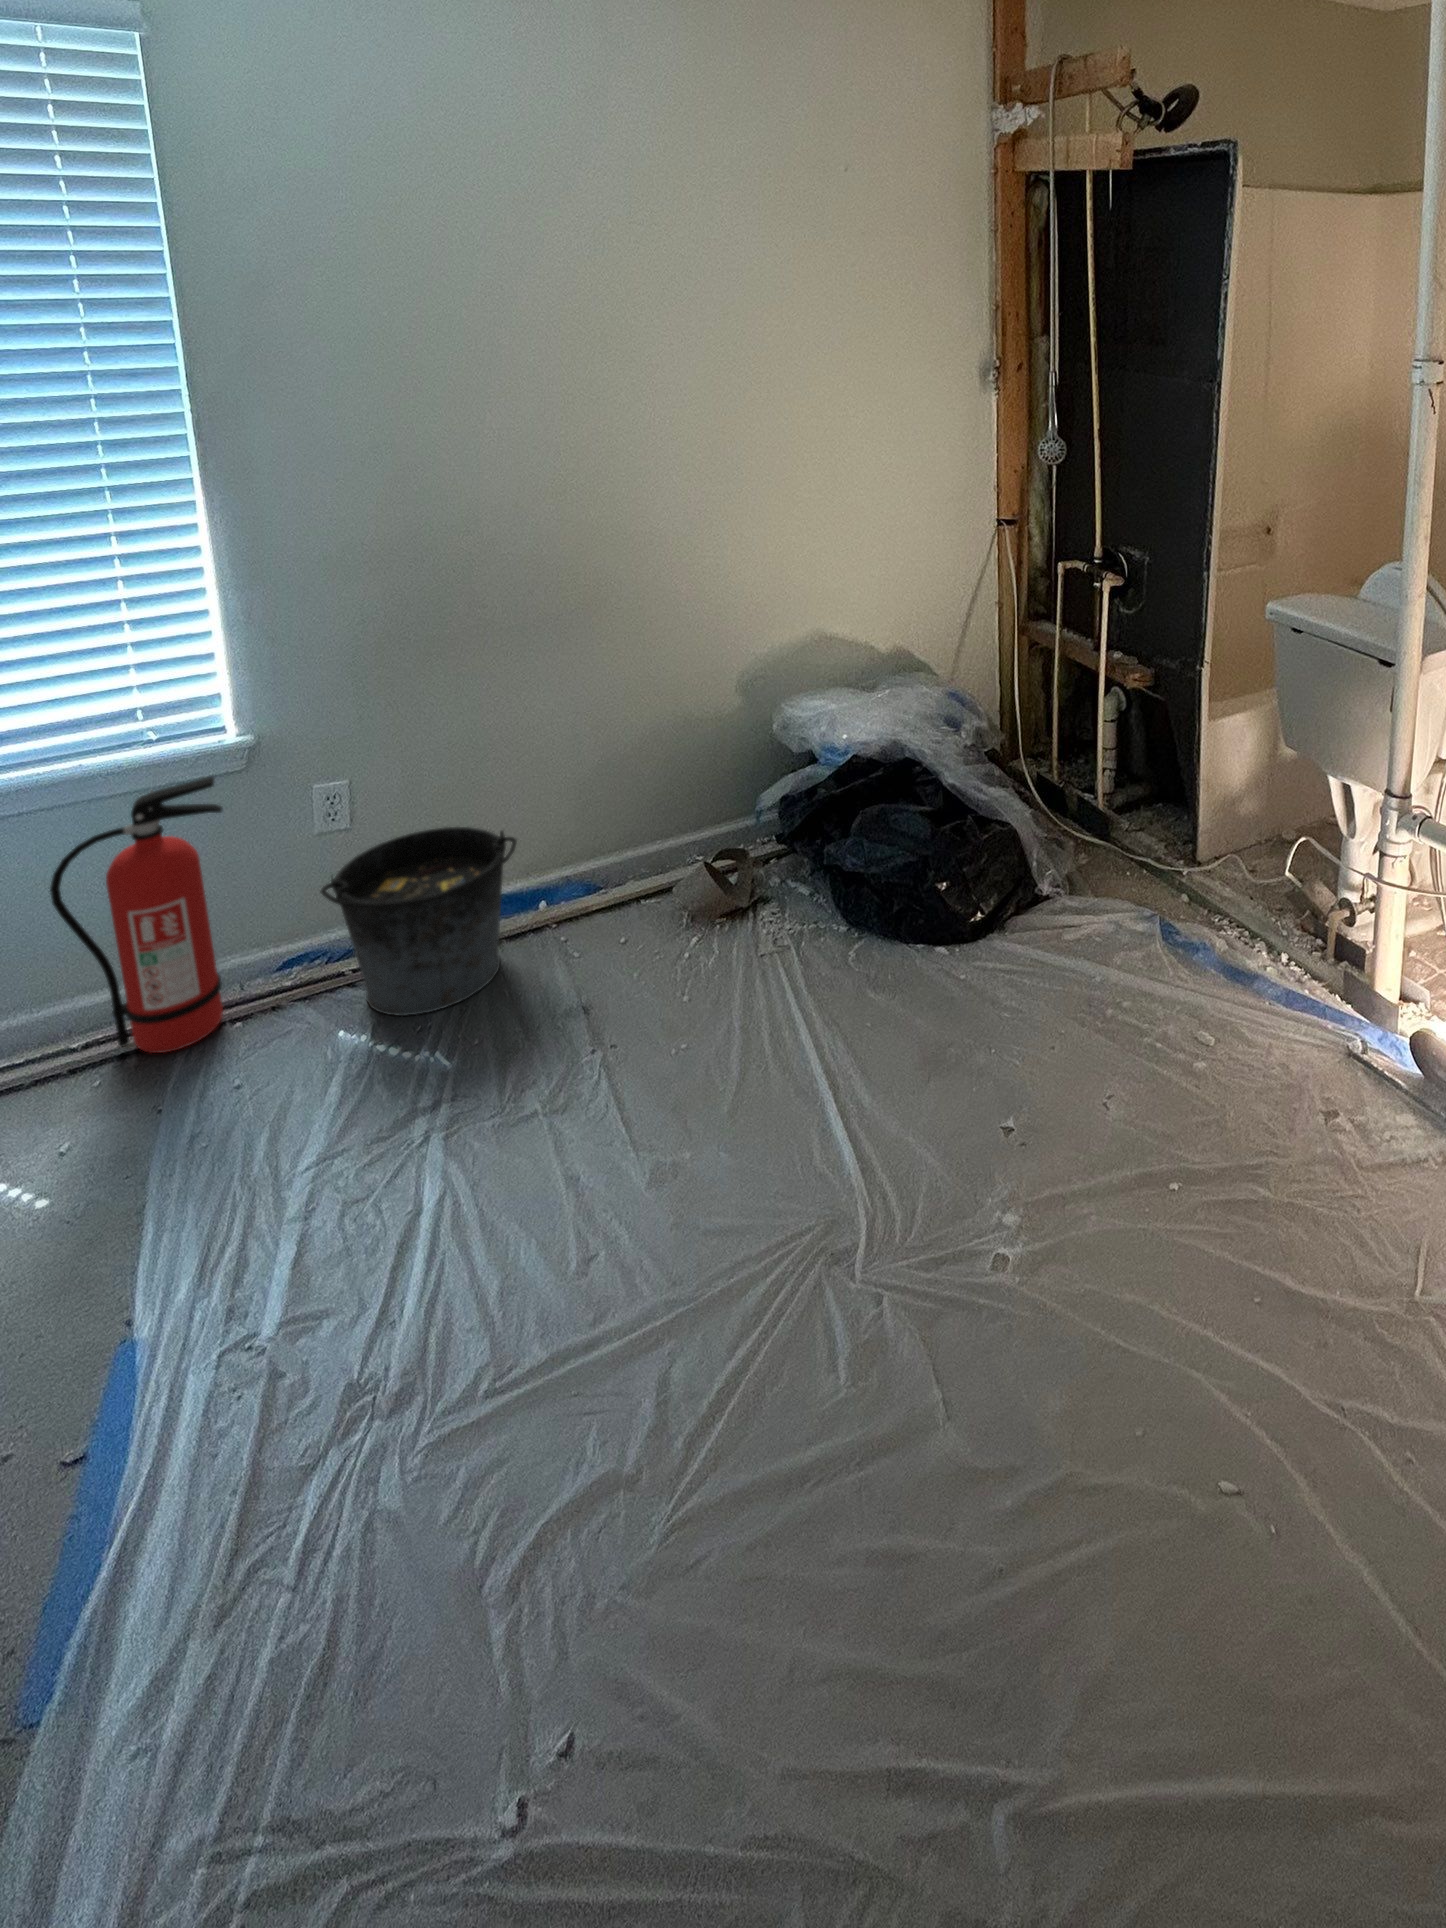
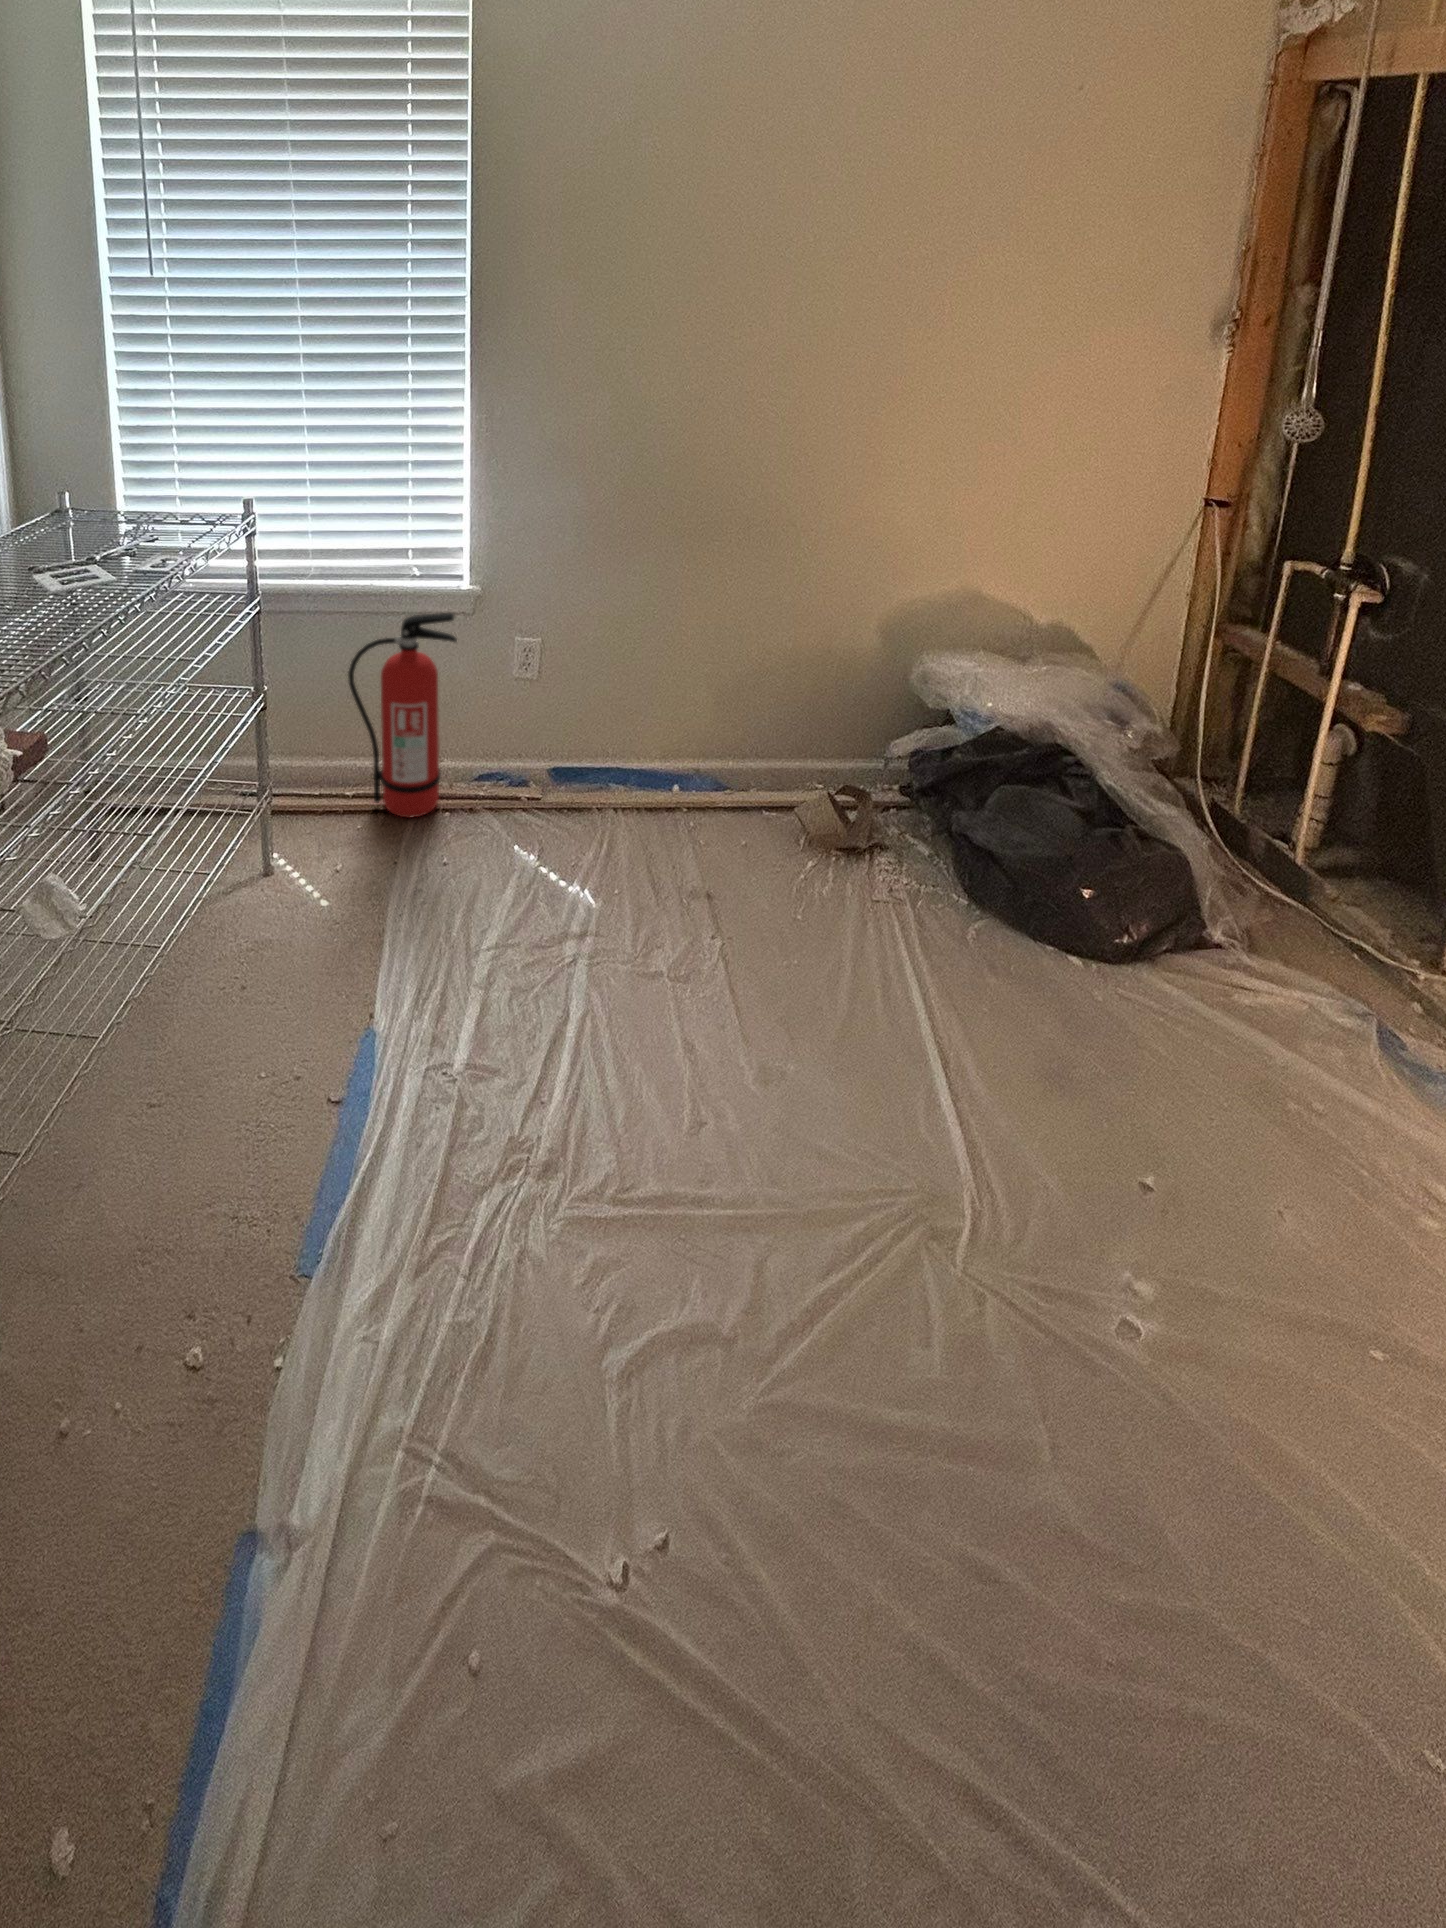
bucket: present [321,827,517,1016] -> none [514,695,664,851]

